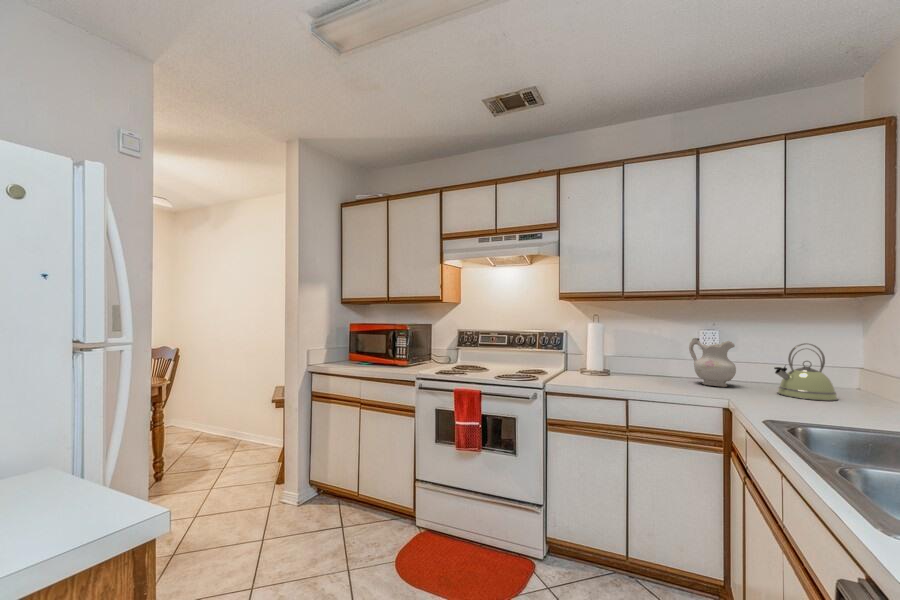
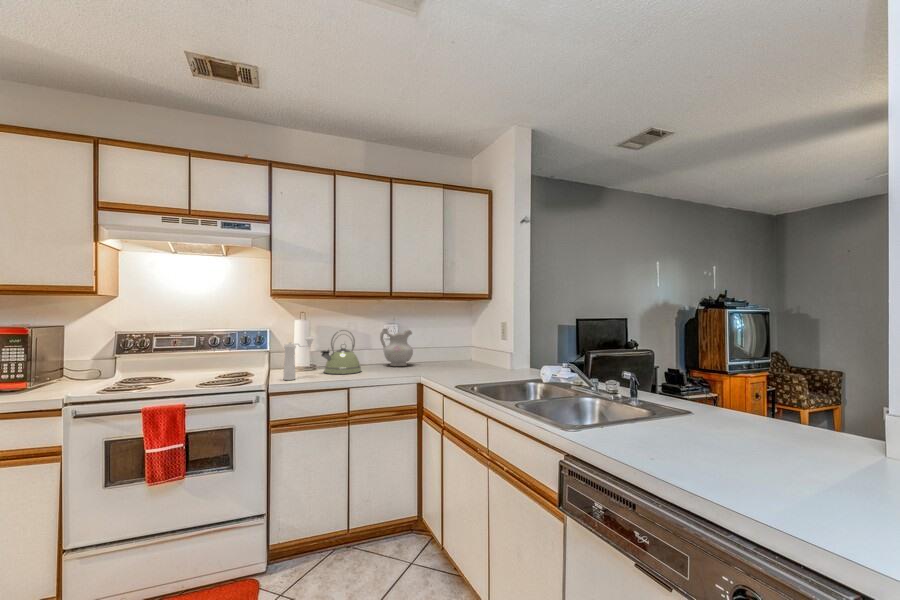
pepper mill: none [566,341,598,382] -> present [283,337,314,380]
kettle: present [774,343,838,401] -> present [321,330,361,374]

